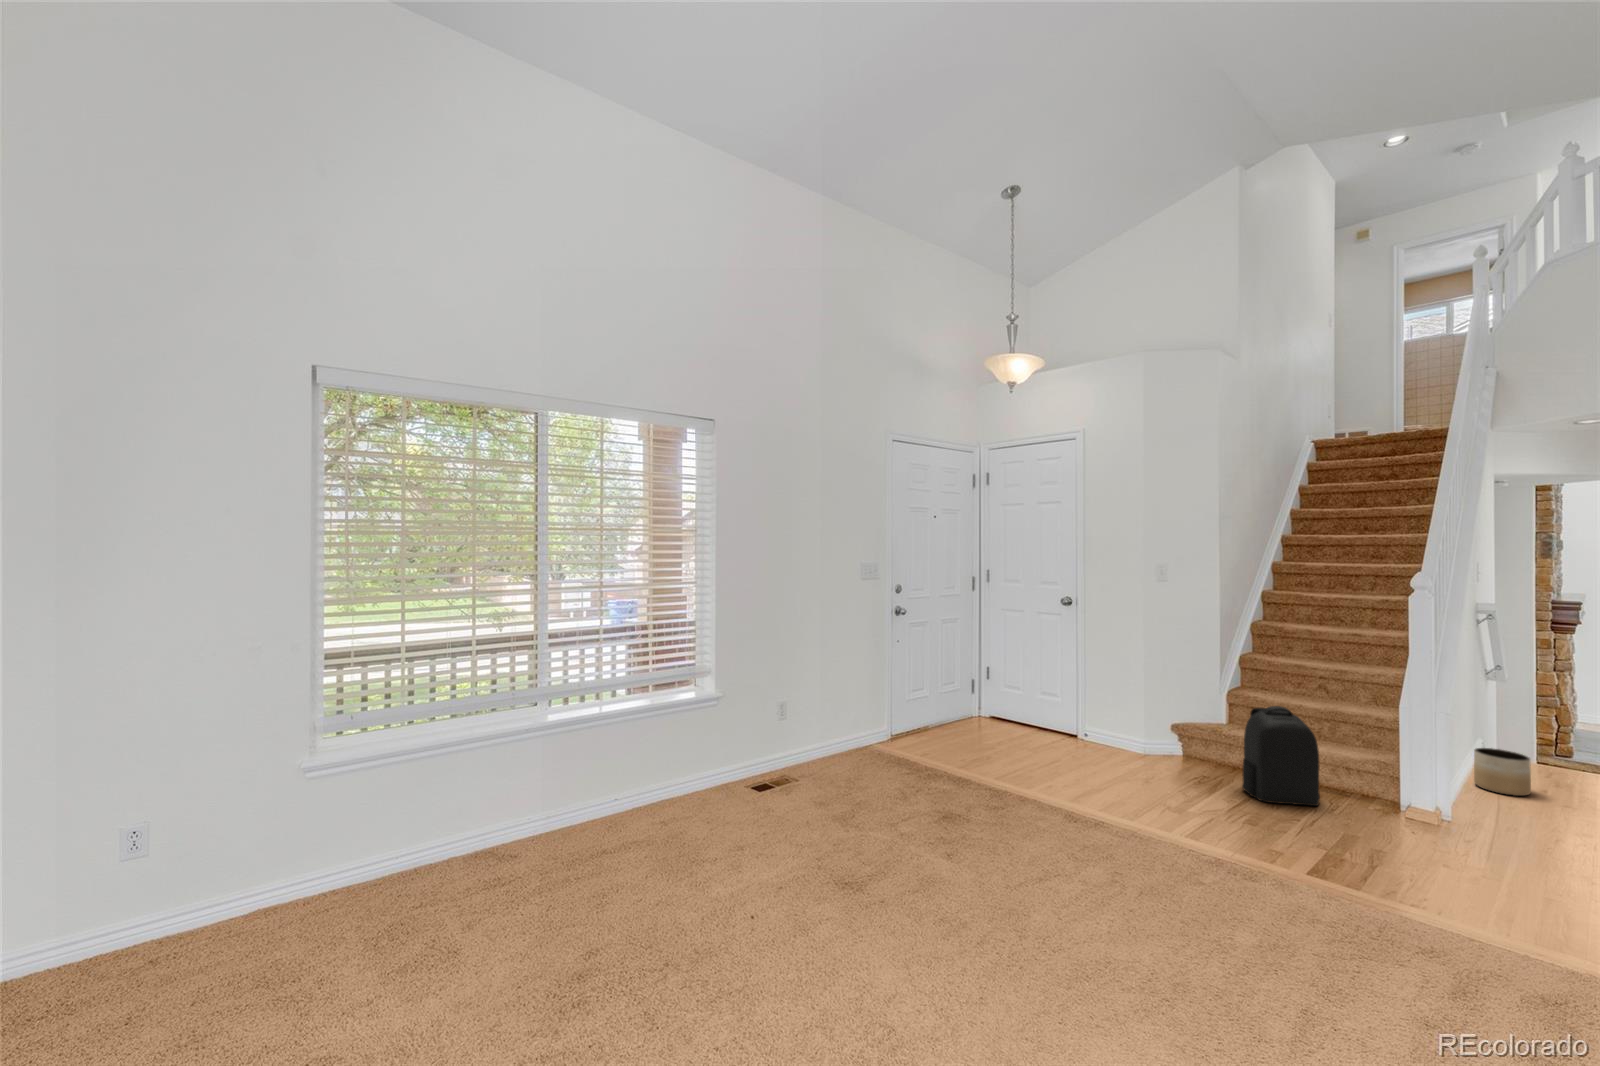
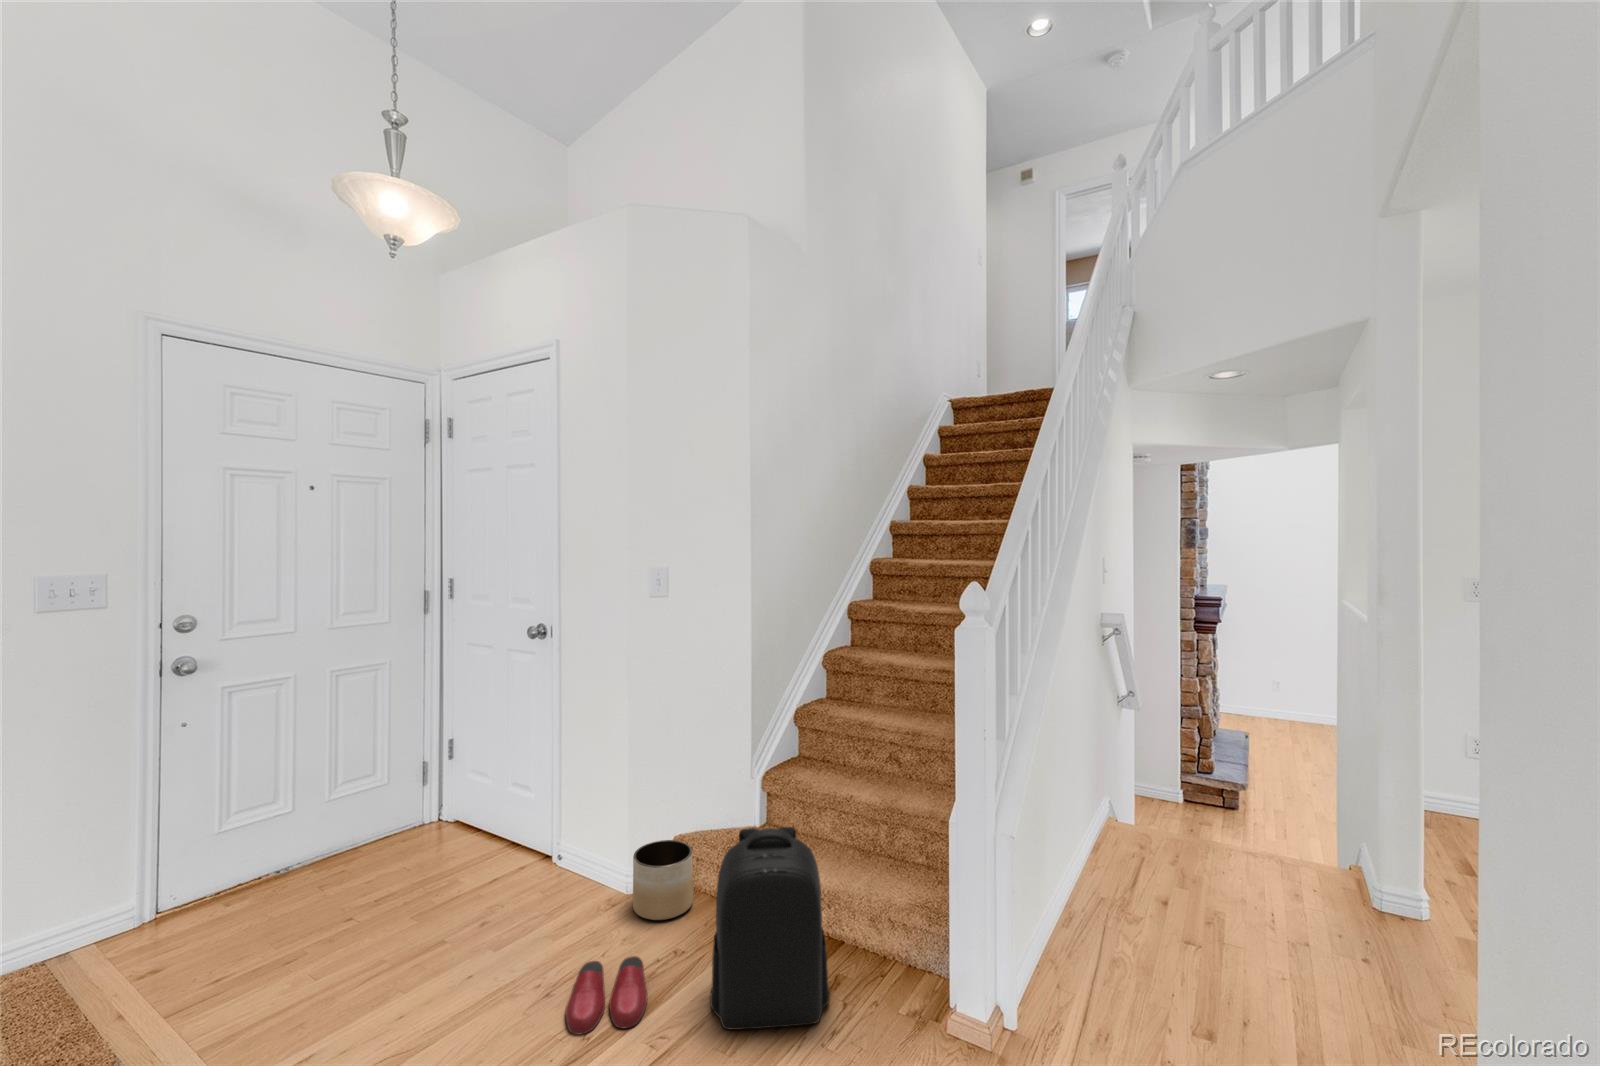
planter: present [1474,748,1531,796] -> present [633,840,693,920]
slippers: none [1158,772,1210,796] -> present [566,956,647,1034]

